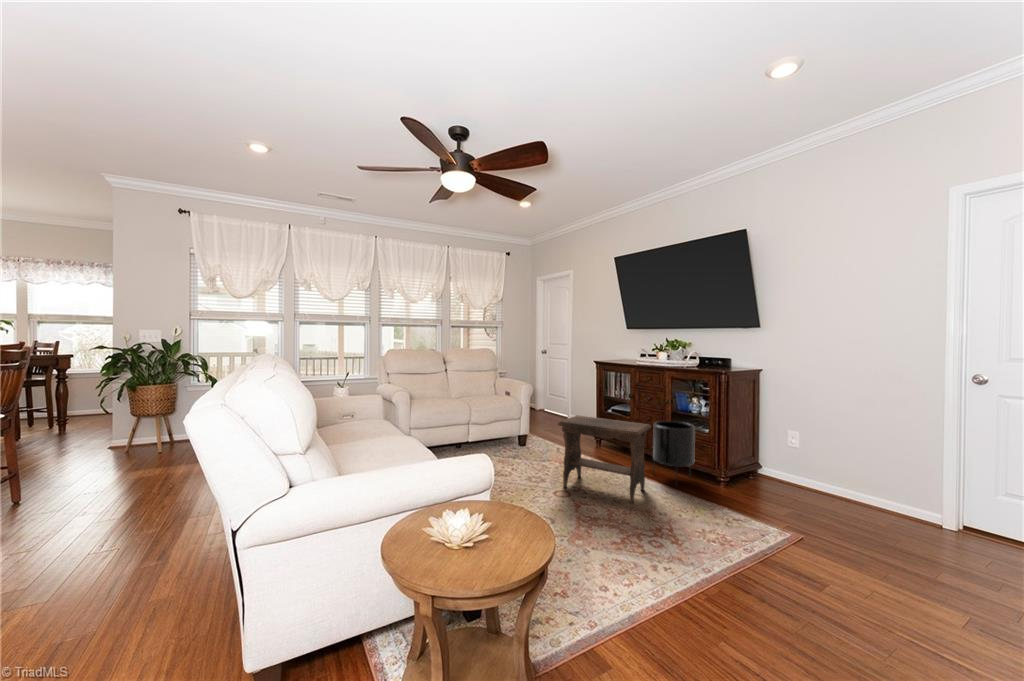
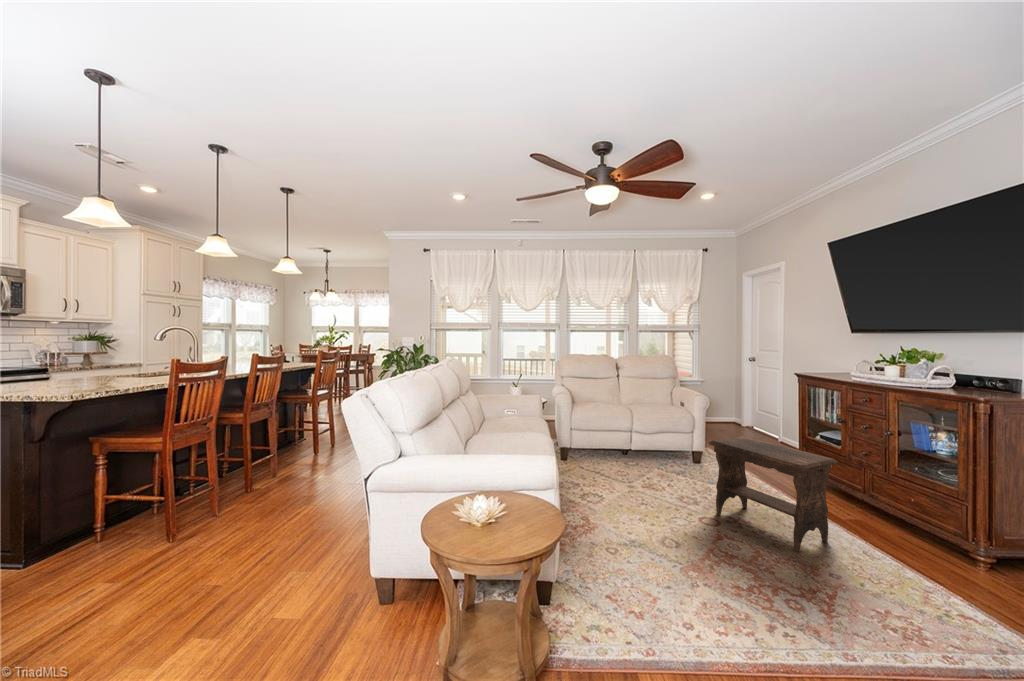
planter: present [653,421,695,475] -> none [855,458,925,549]

